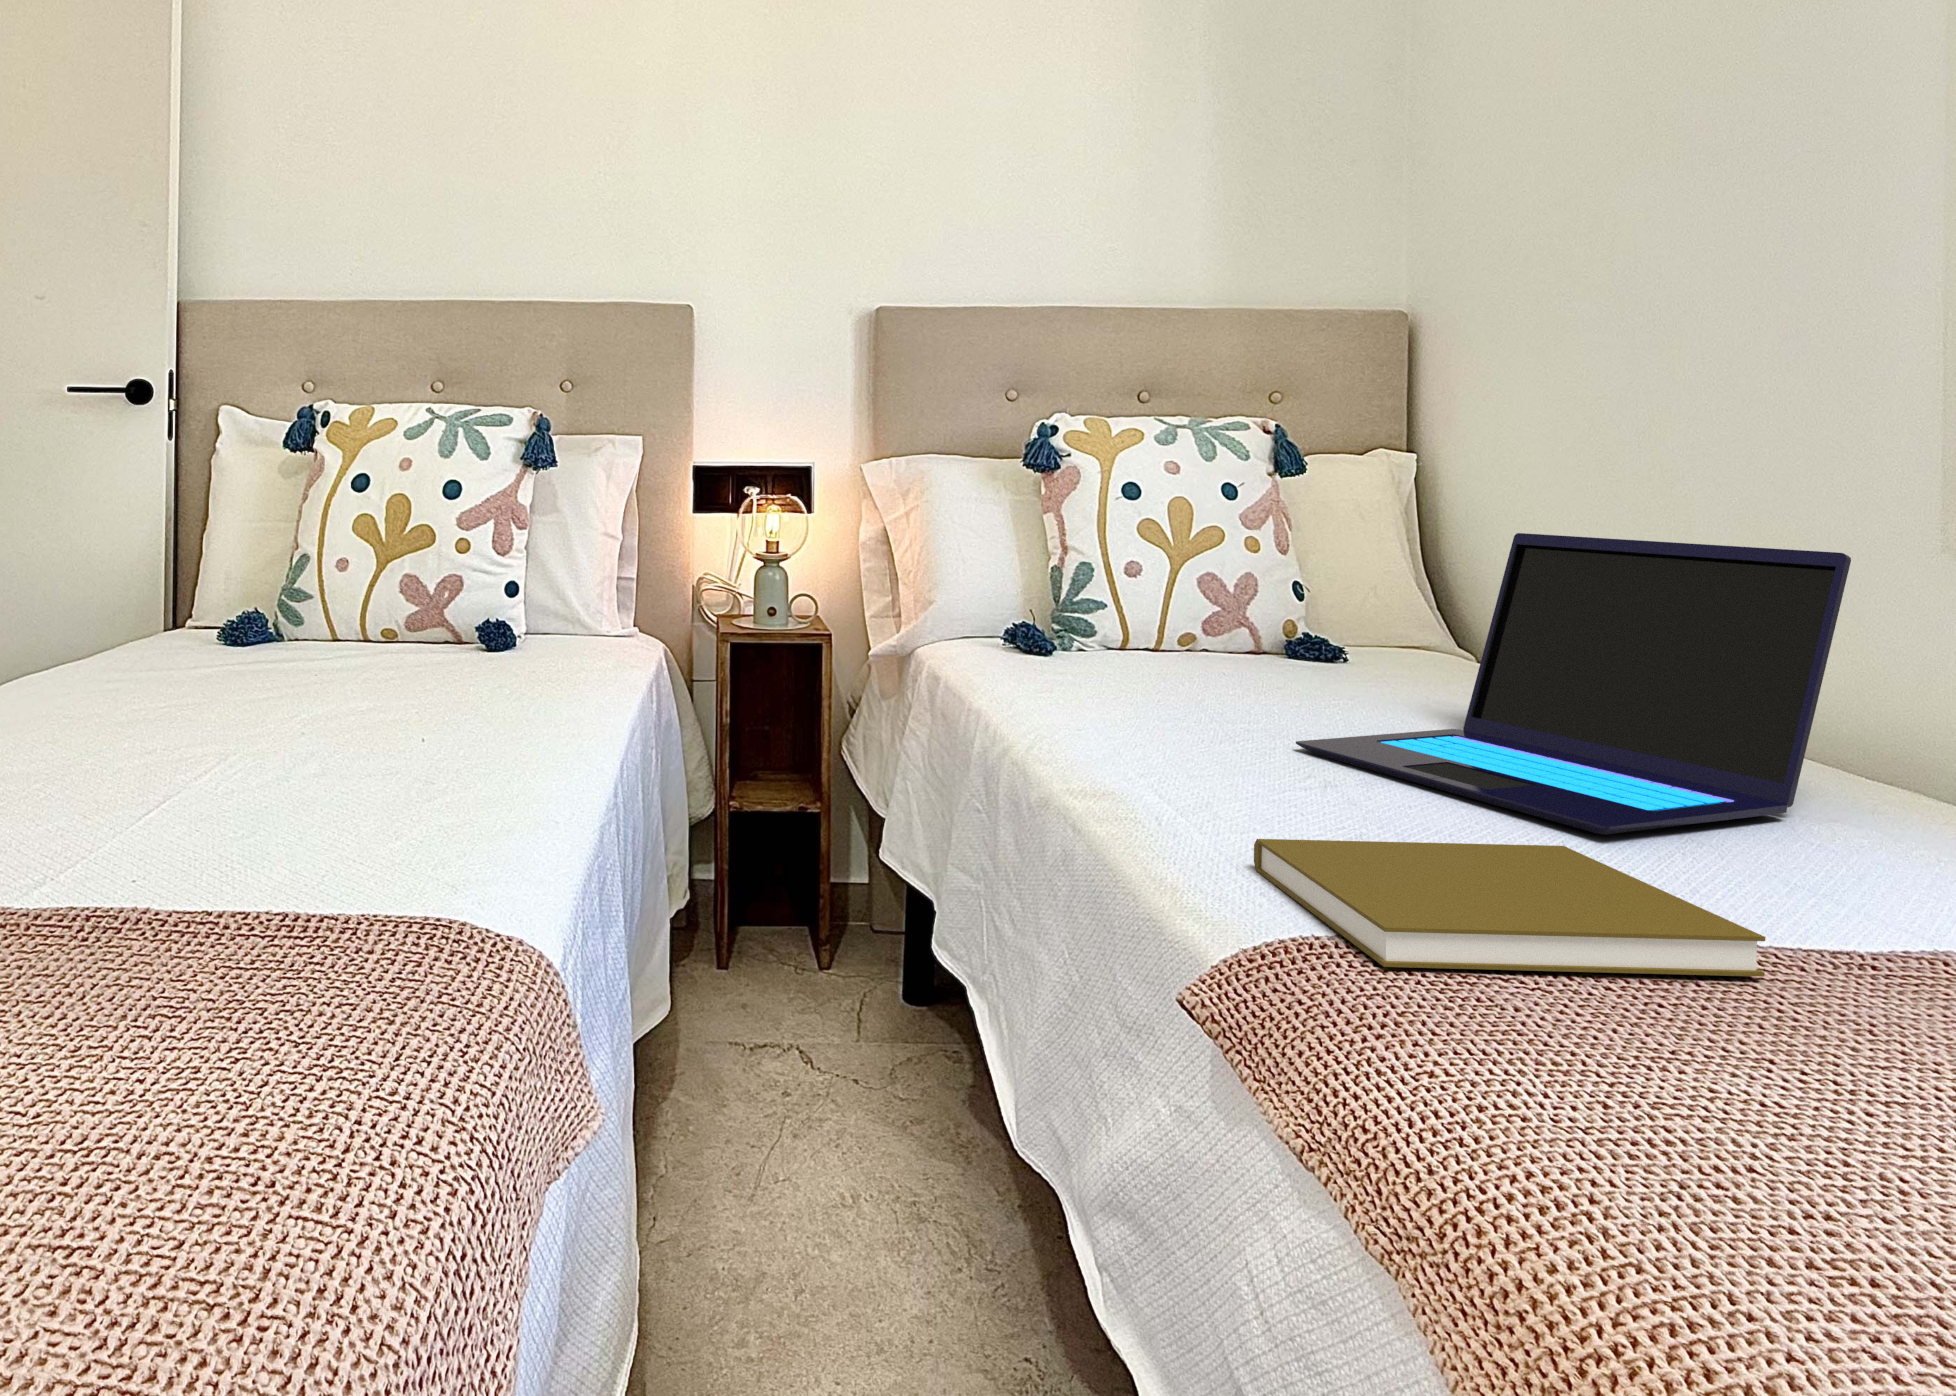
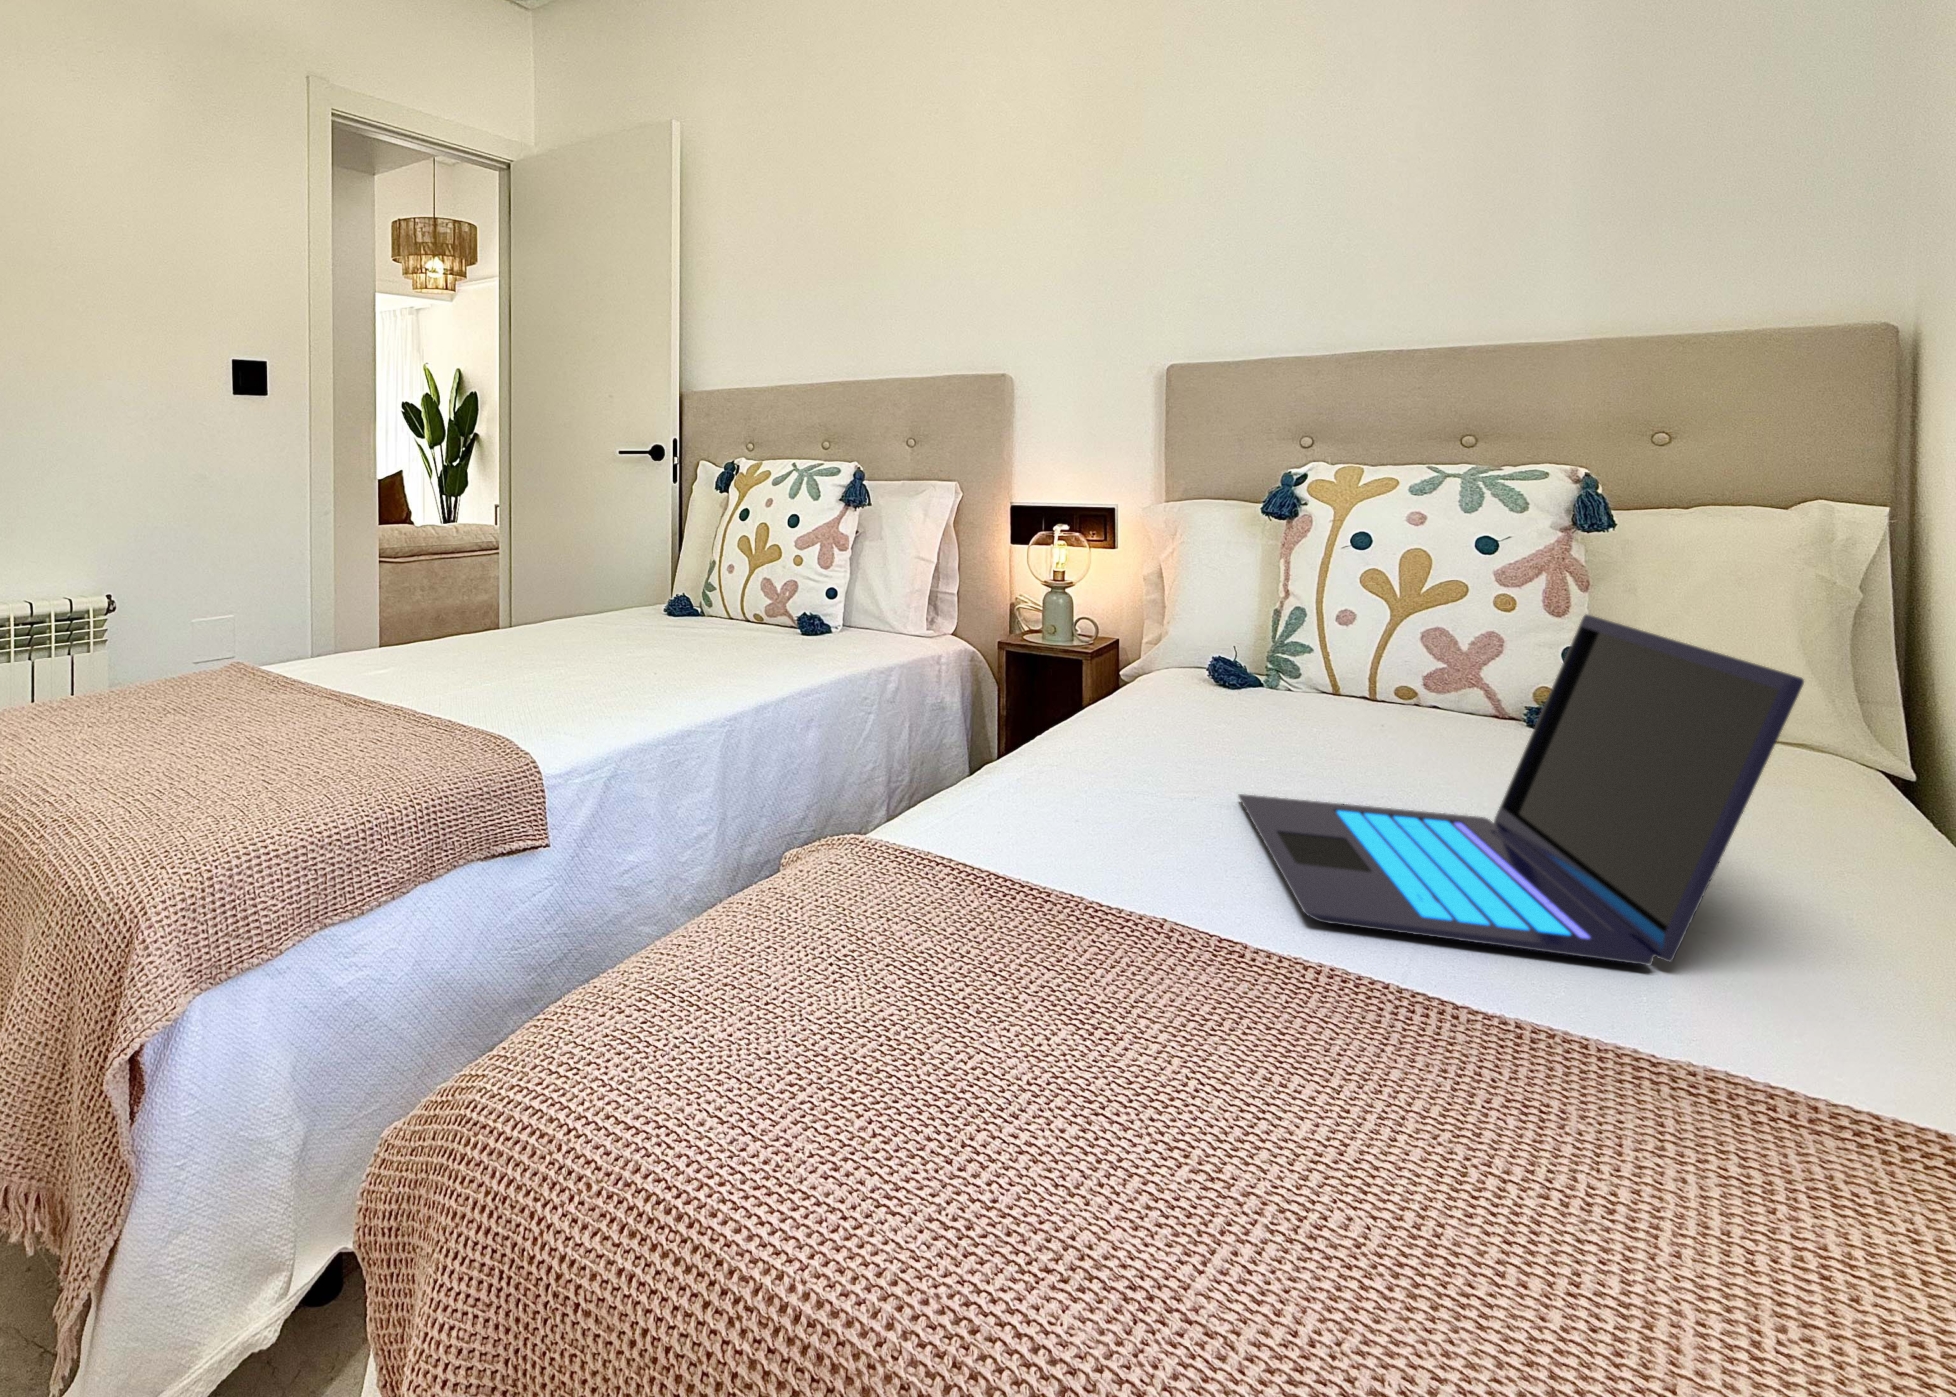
book: present [1254,839,1765,977] -> none [811,839,1159,1024]

